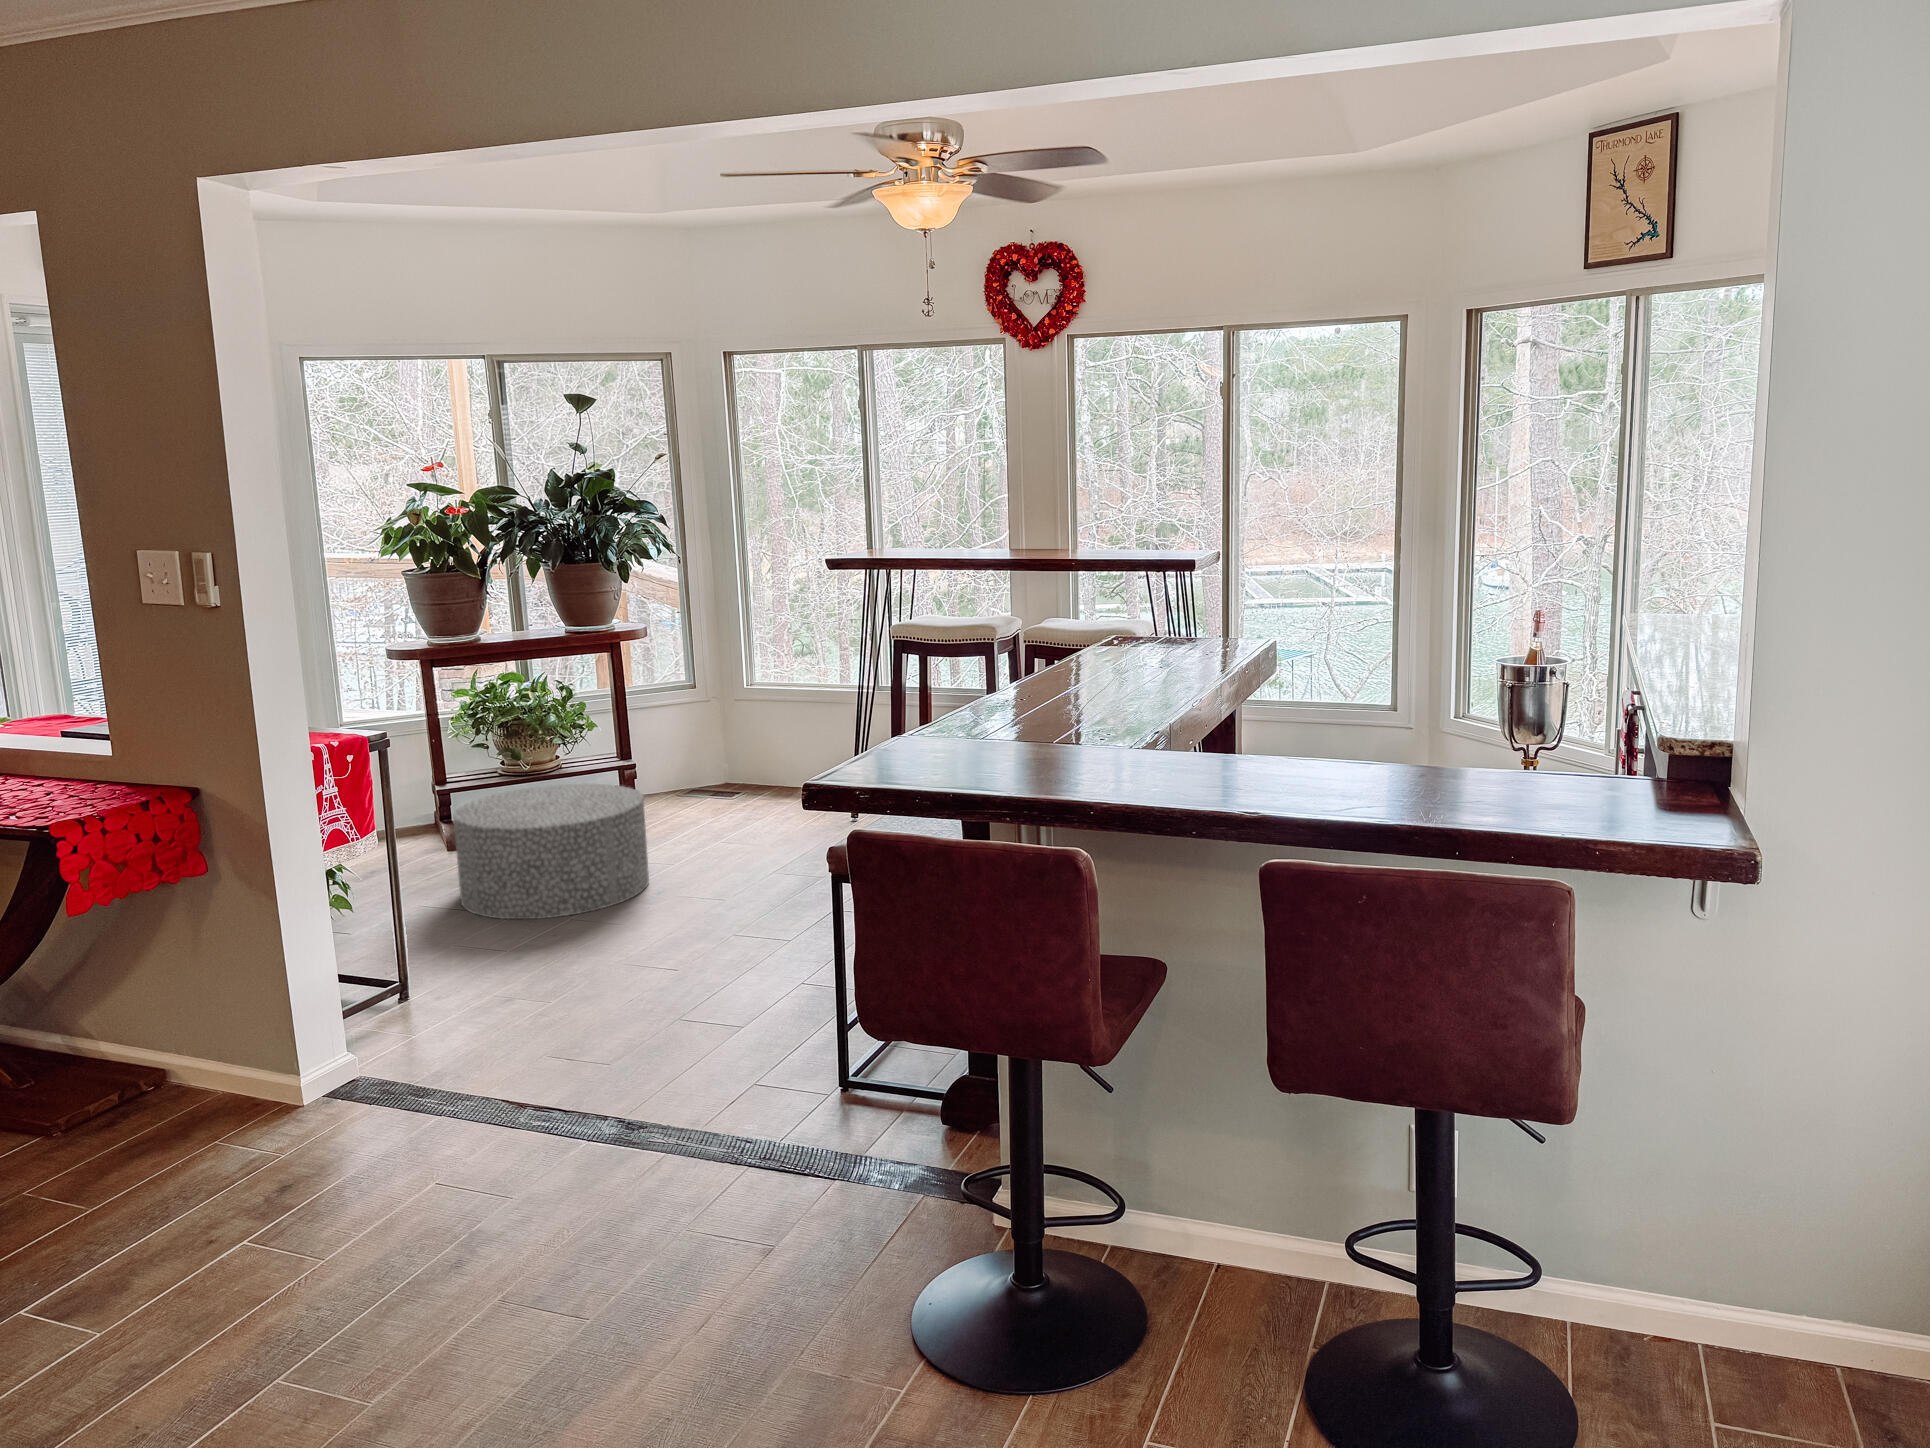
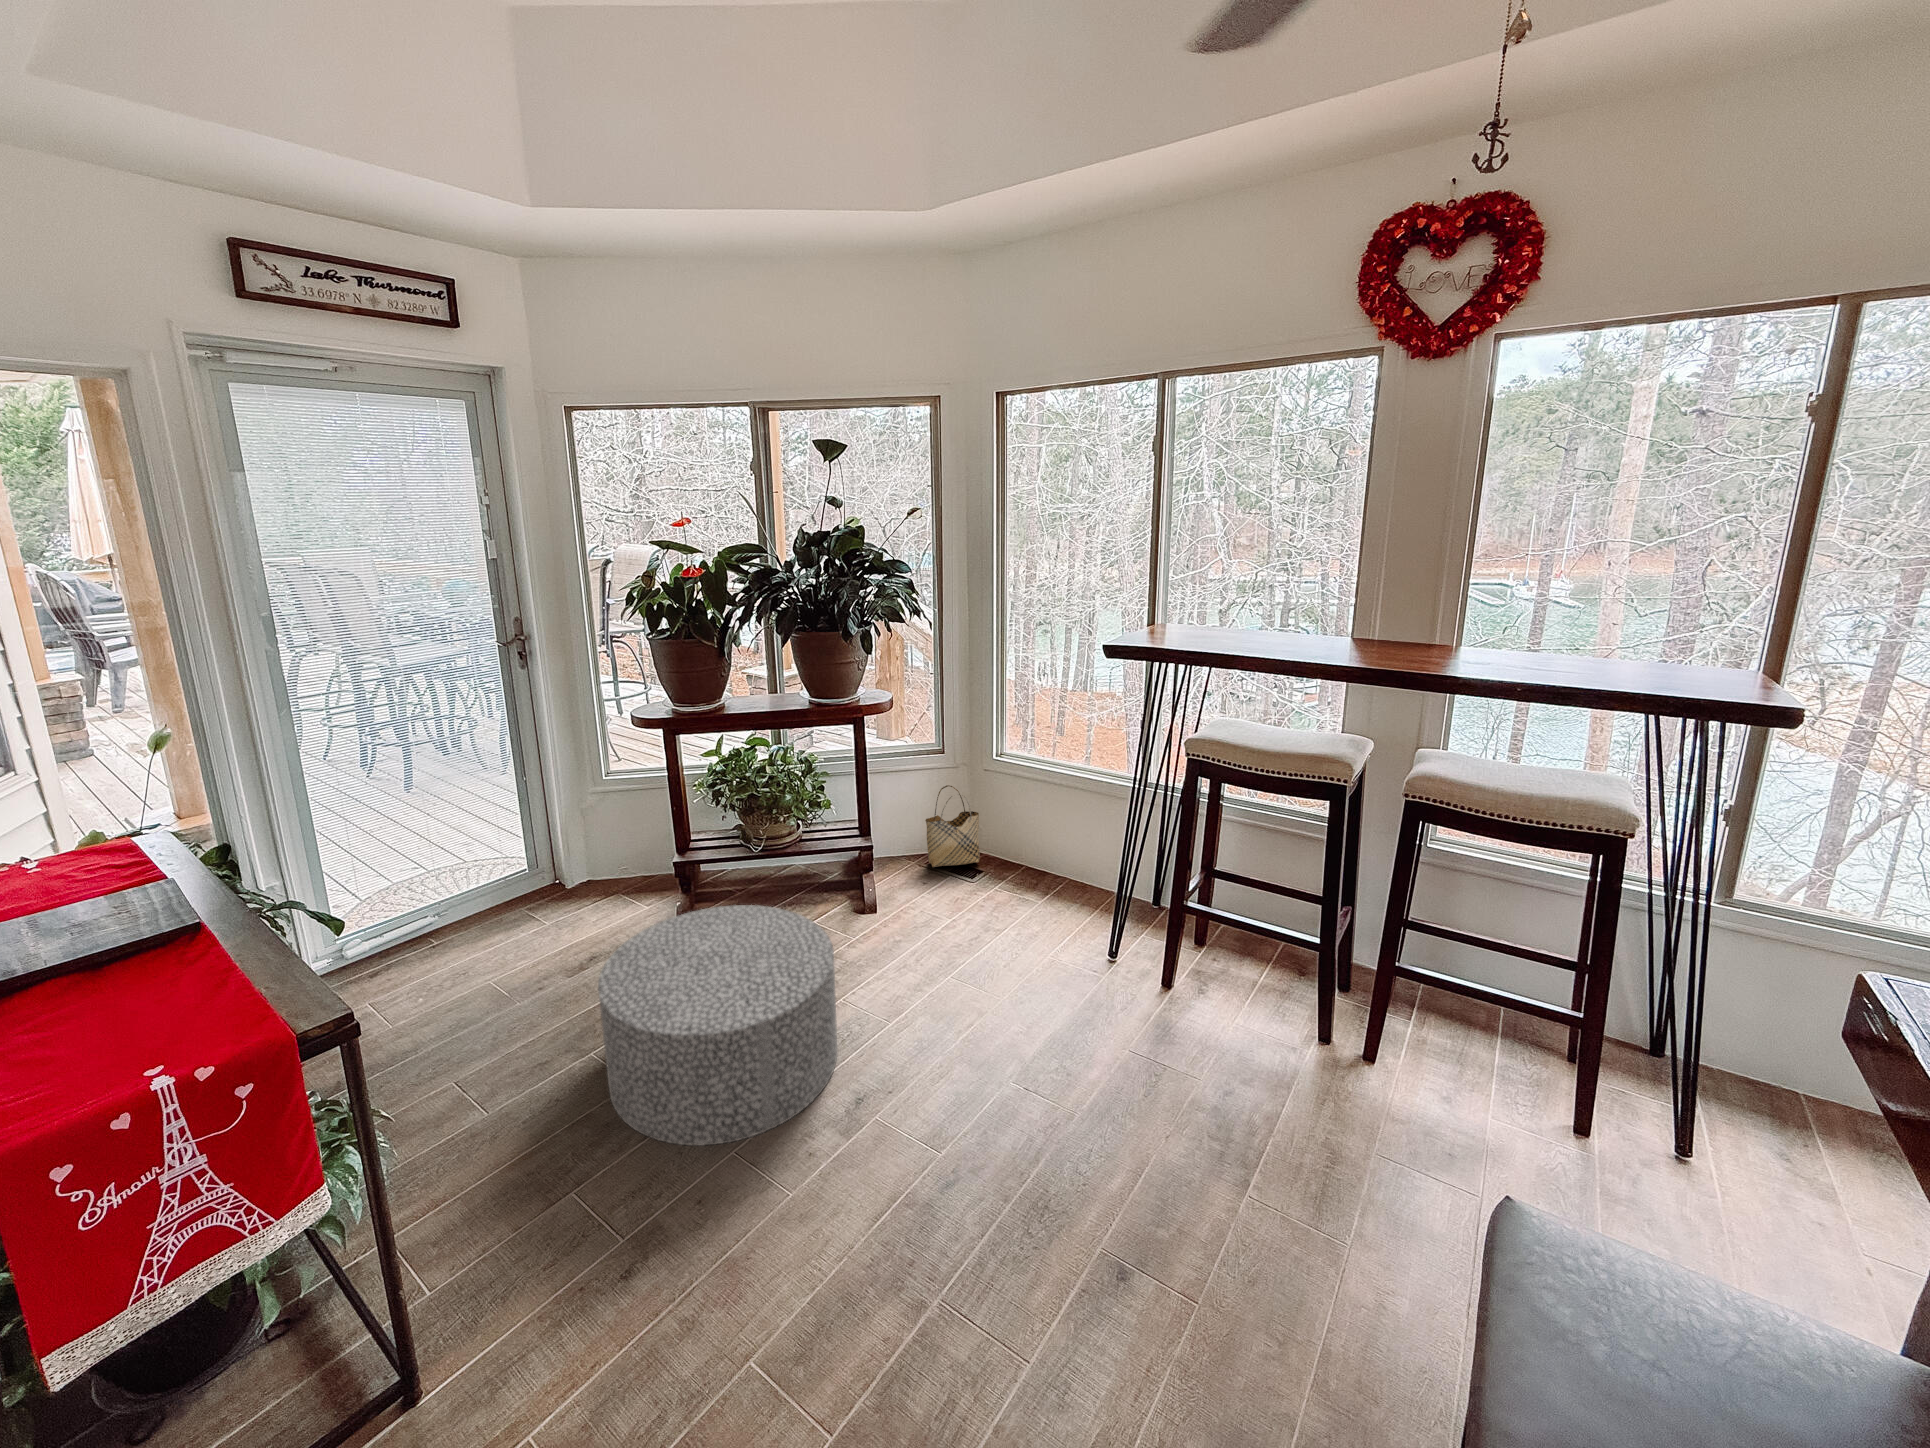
woven basket: none [674,719,729,795] -> present [925,785,980,867]

